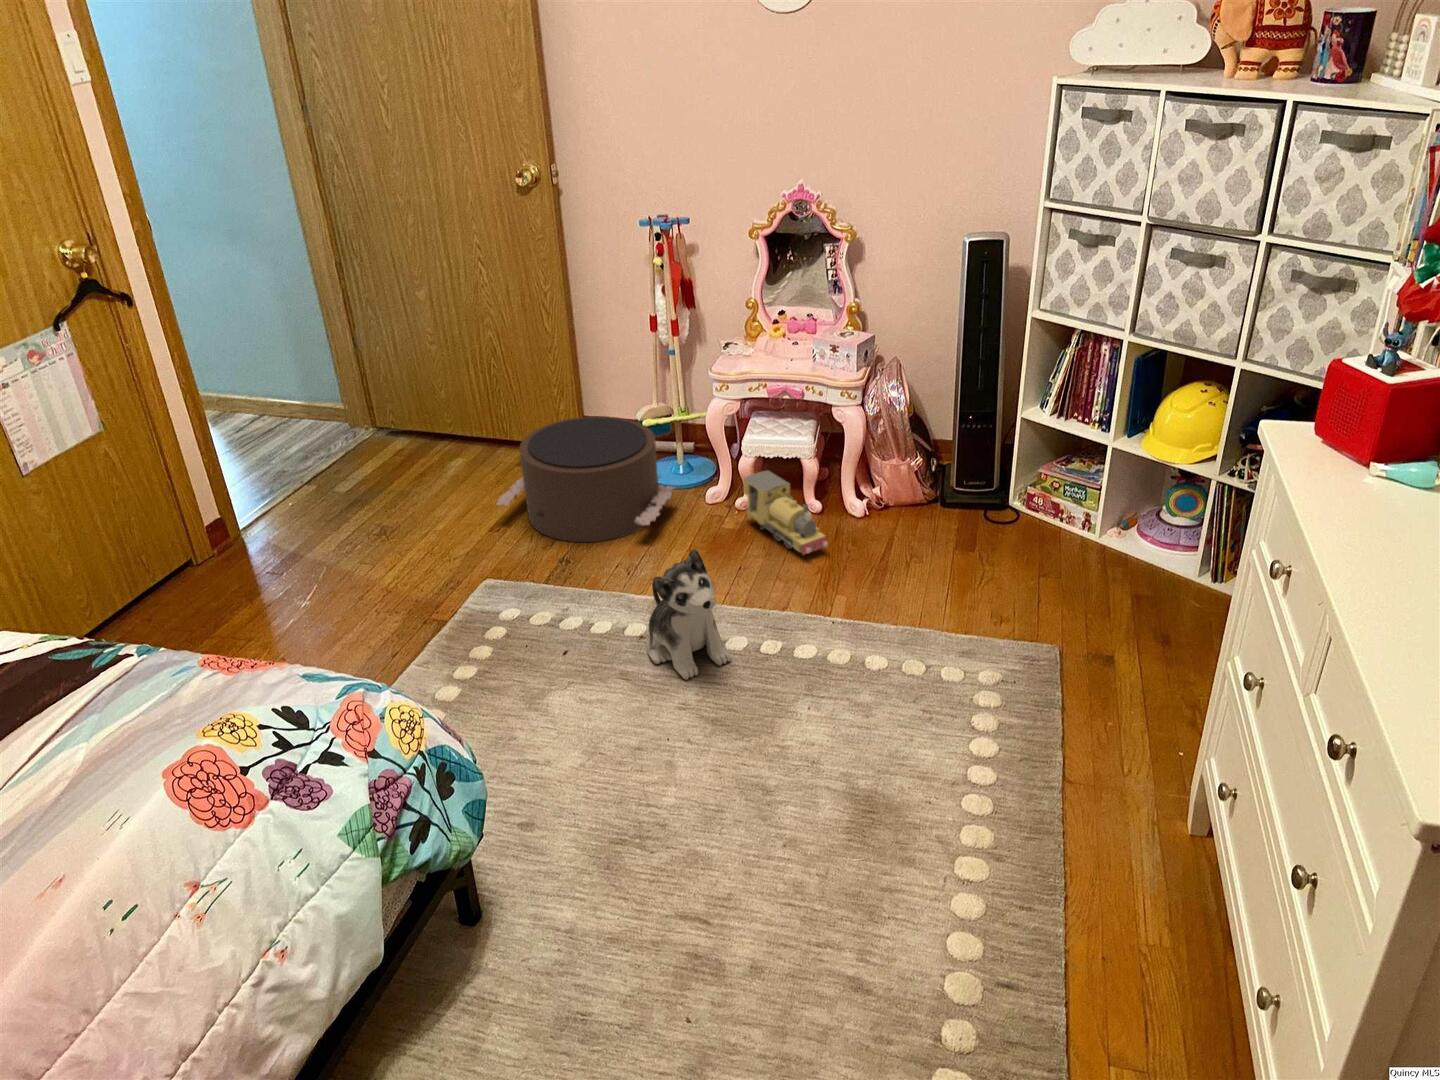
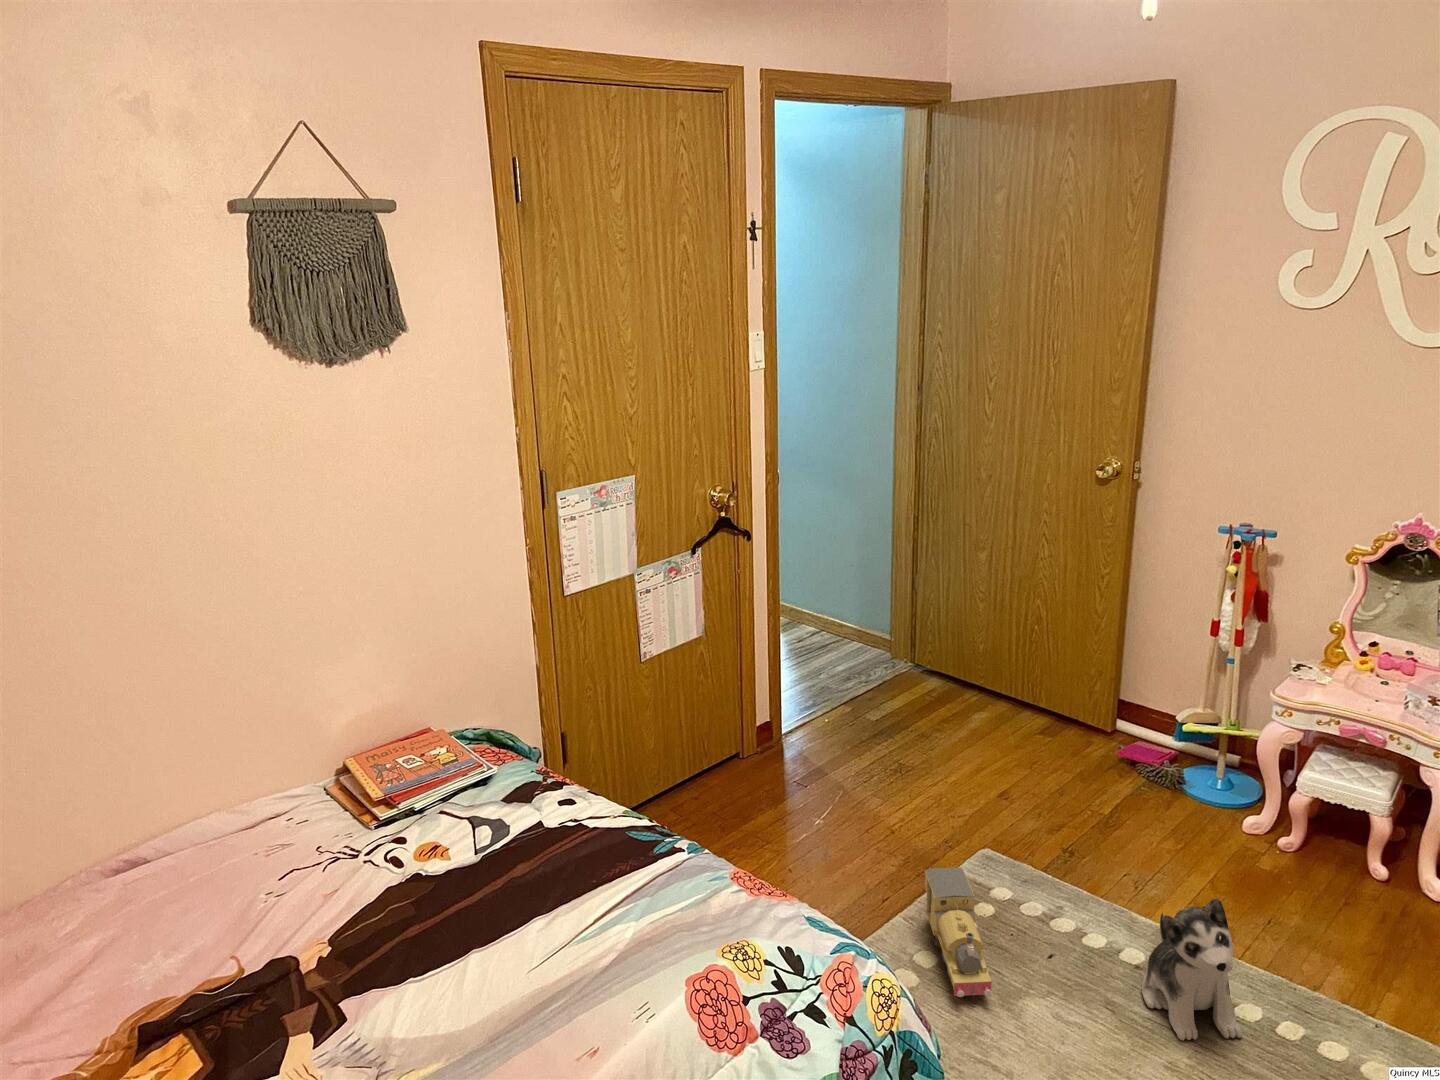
pouf: present [496,416,674,542] -> none [1009,704,1208,844]
toy train: present [743,471,828,555] -> present [925,867,992,997]

